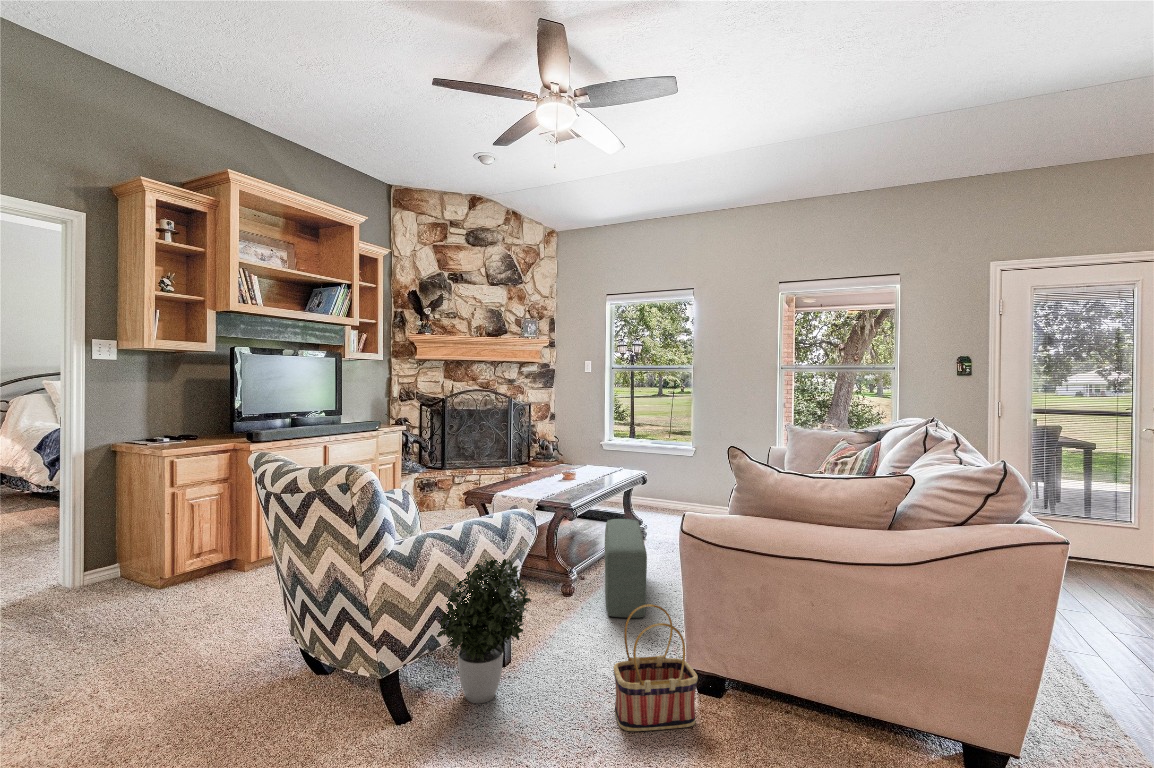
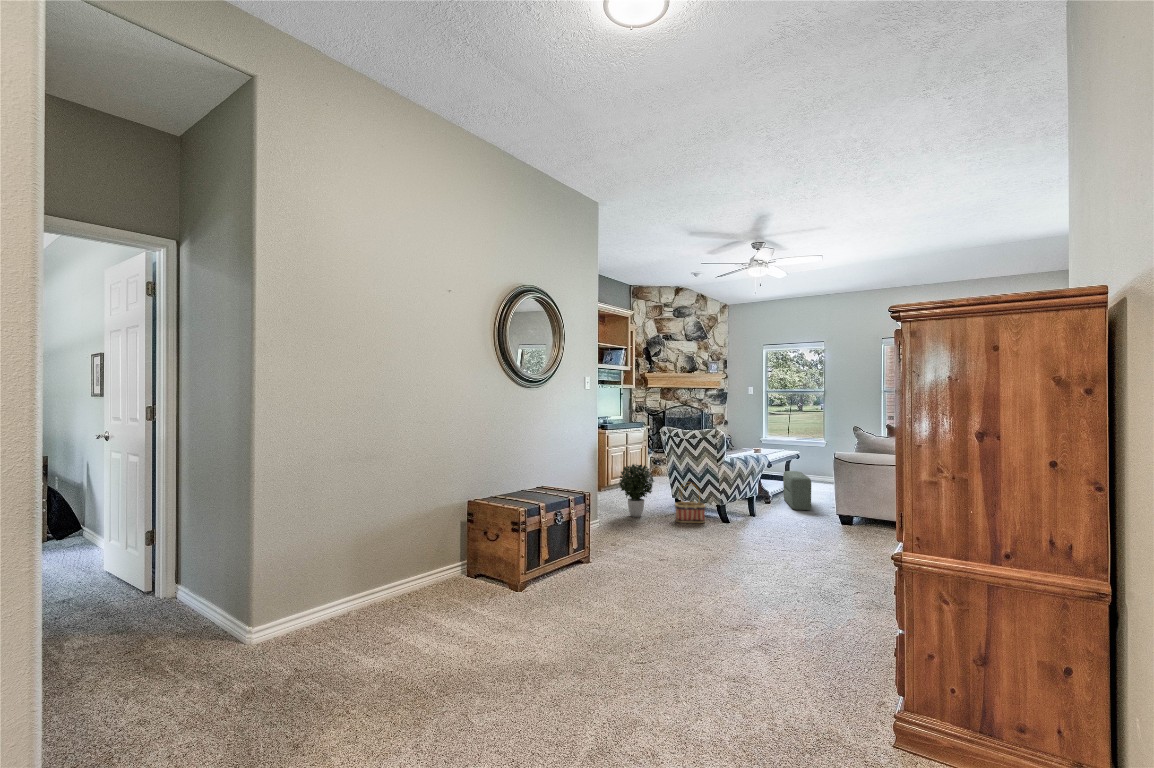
potted plant: present [437,559,531,704] -> present [619,464,654,517]
basket: present [613,604,698,731] -> present [675,484,705,523]

